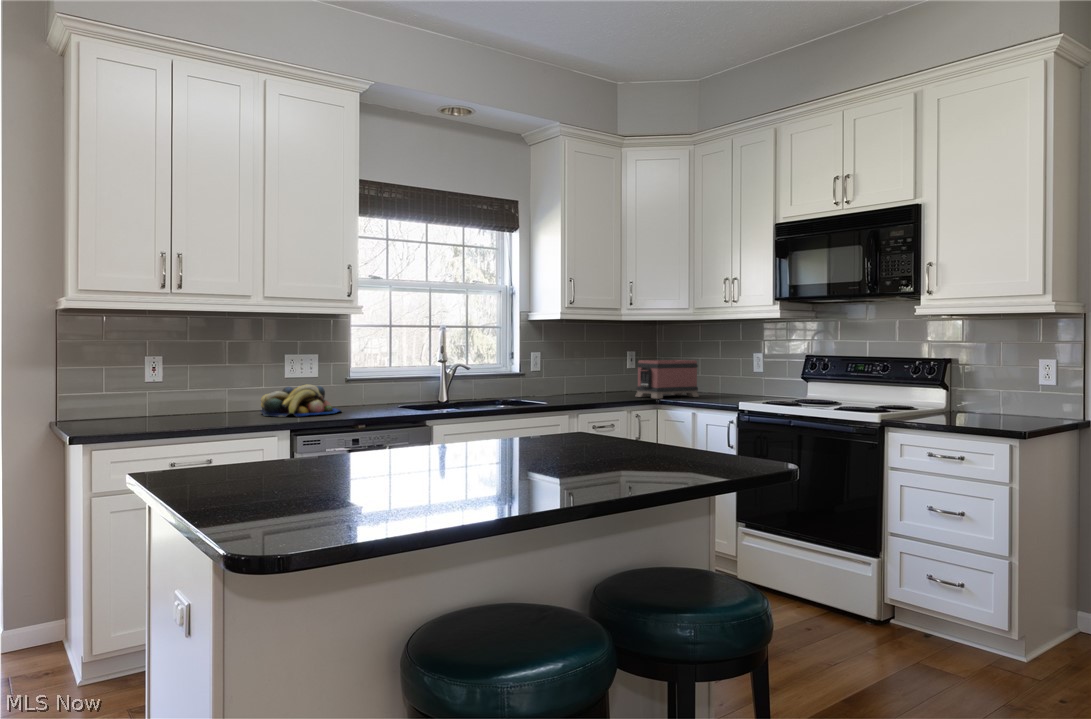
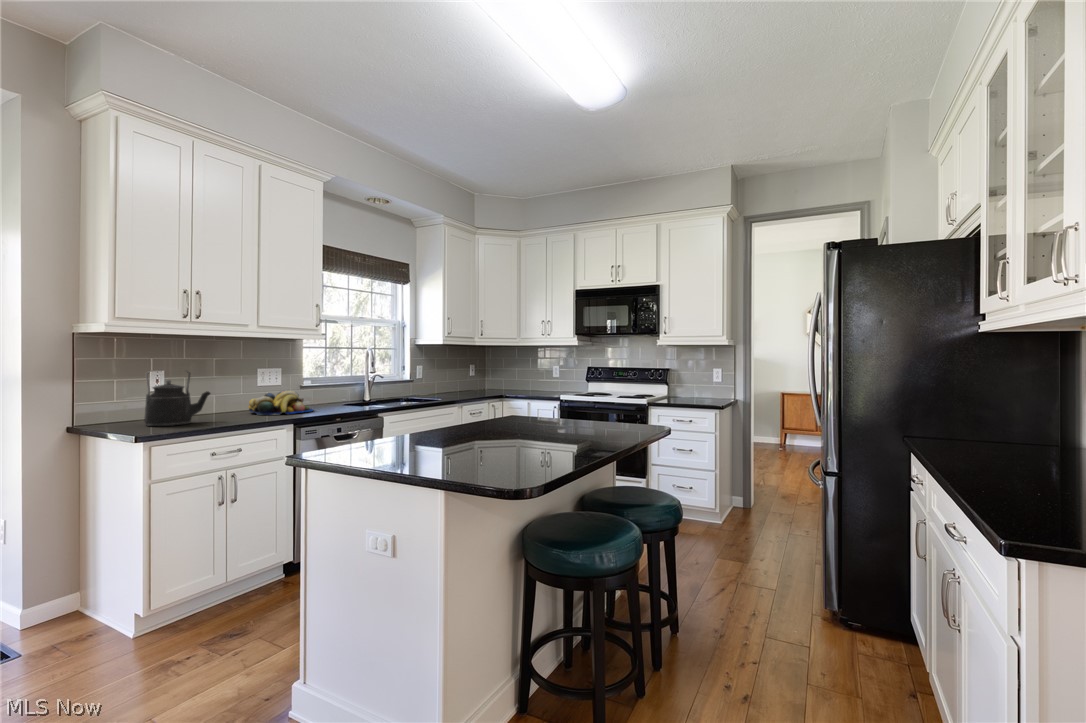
kettle: none [116,356,196,426] -> present [144,371,211,426]
toaster: present [635,360,699,399] -> none [489,371,527,395]

